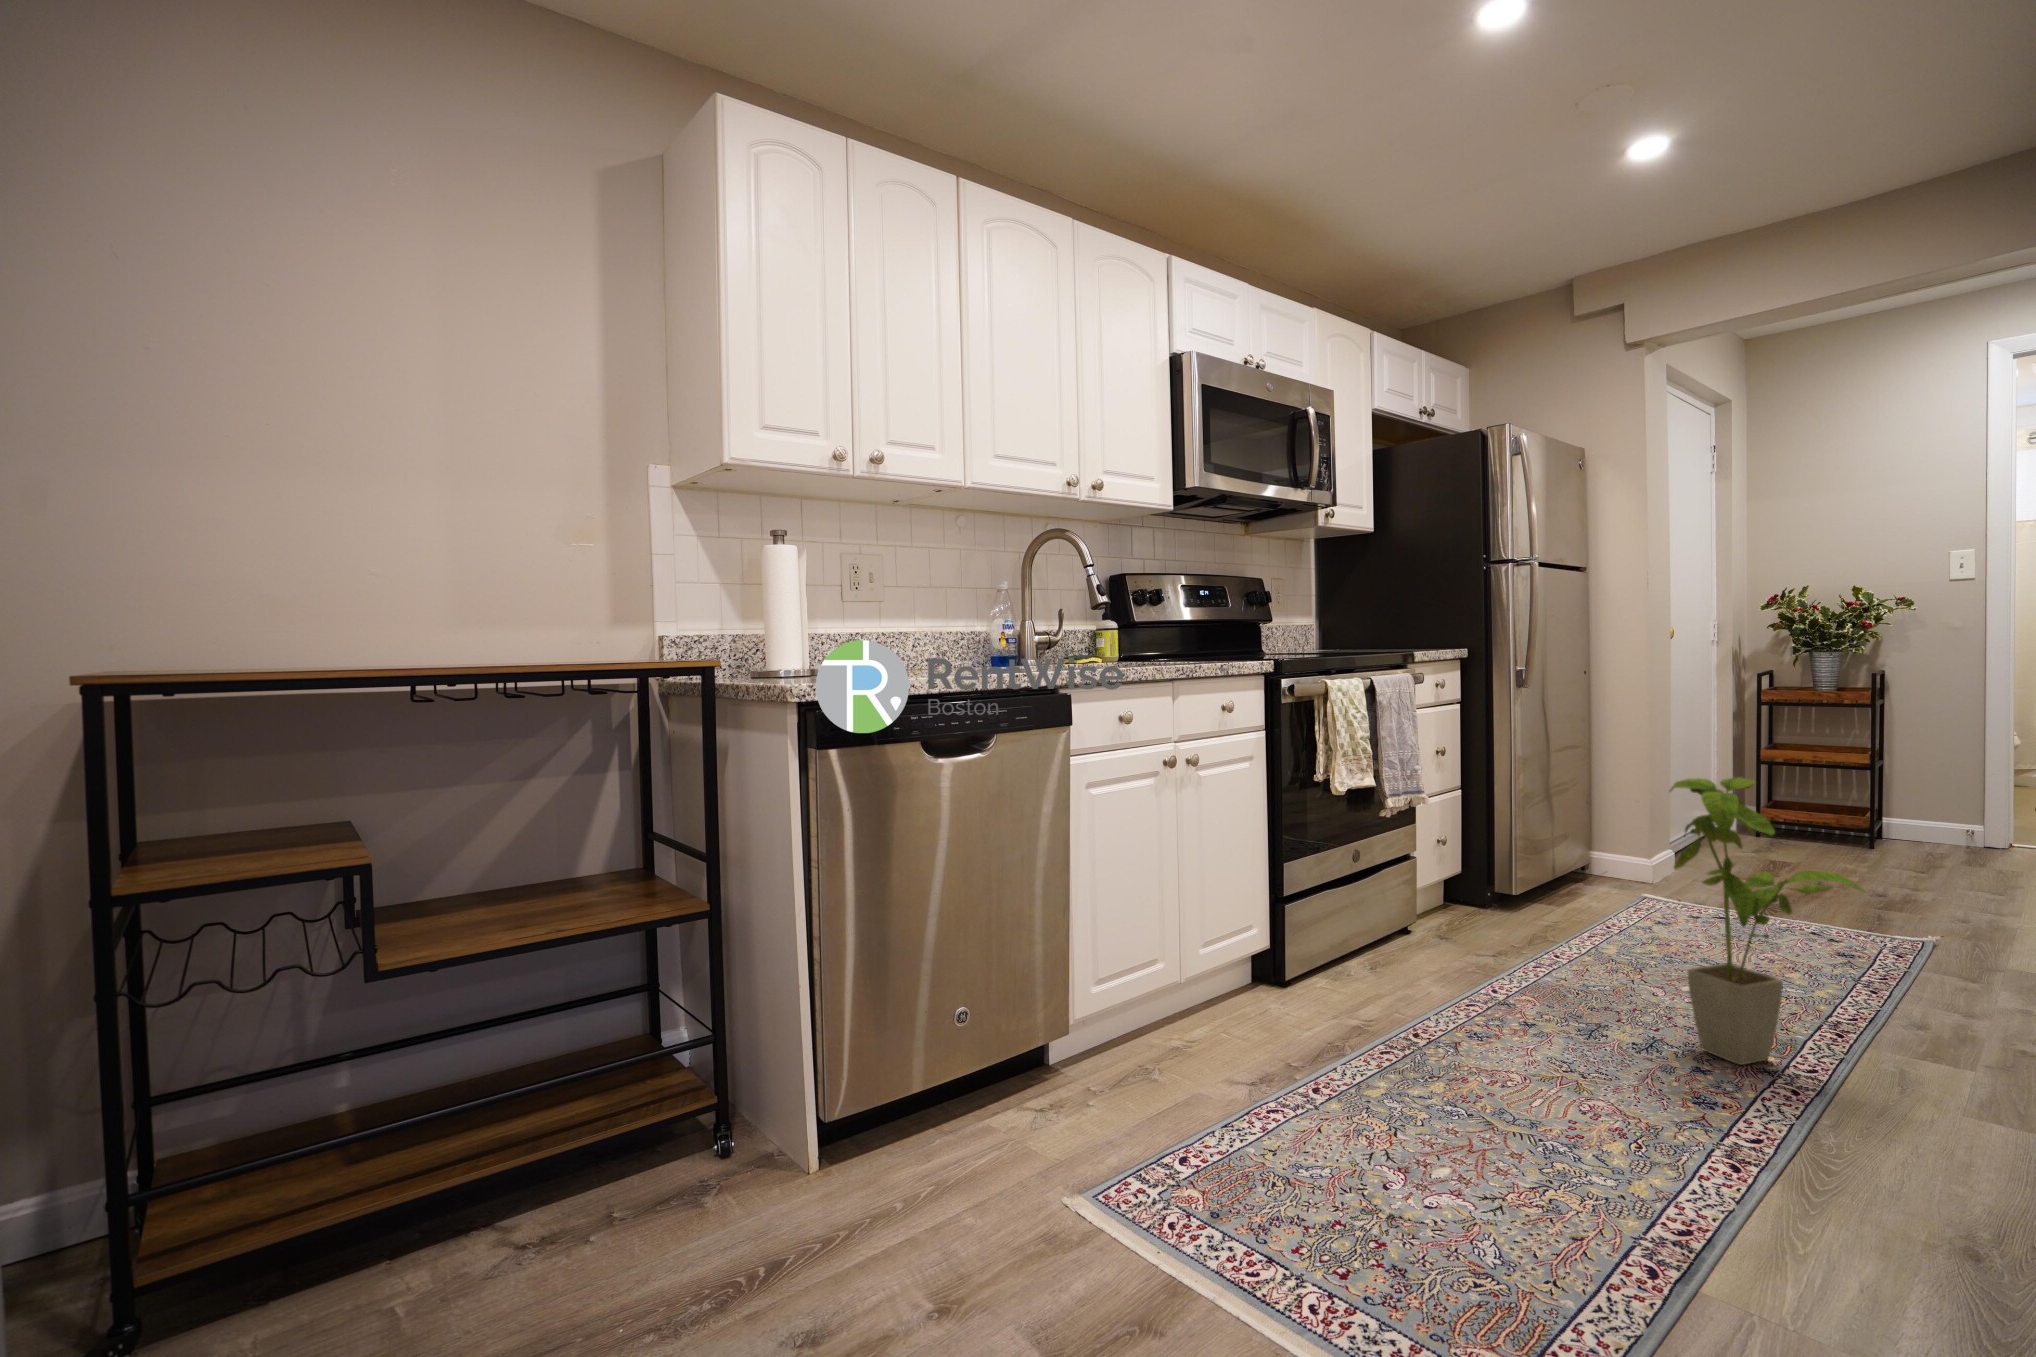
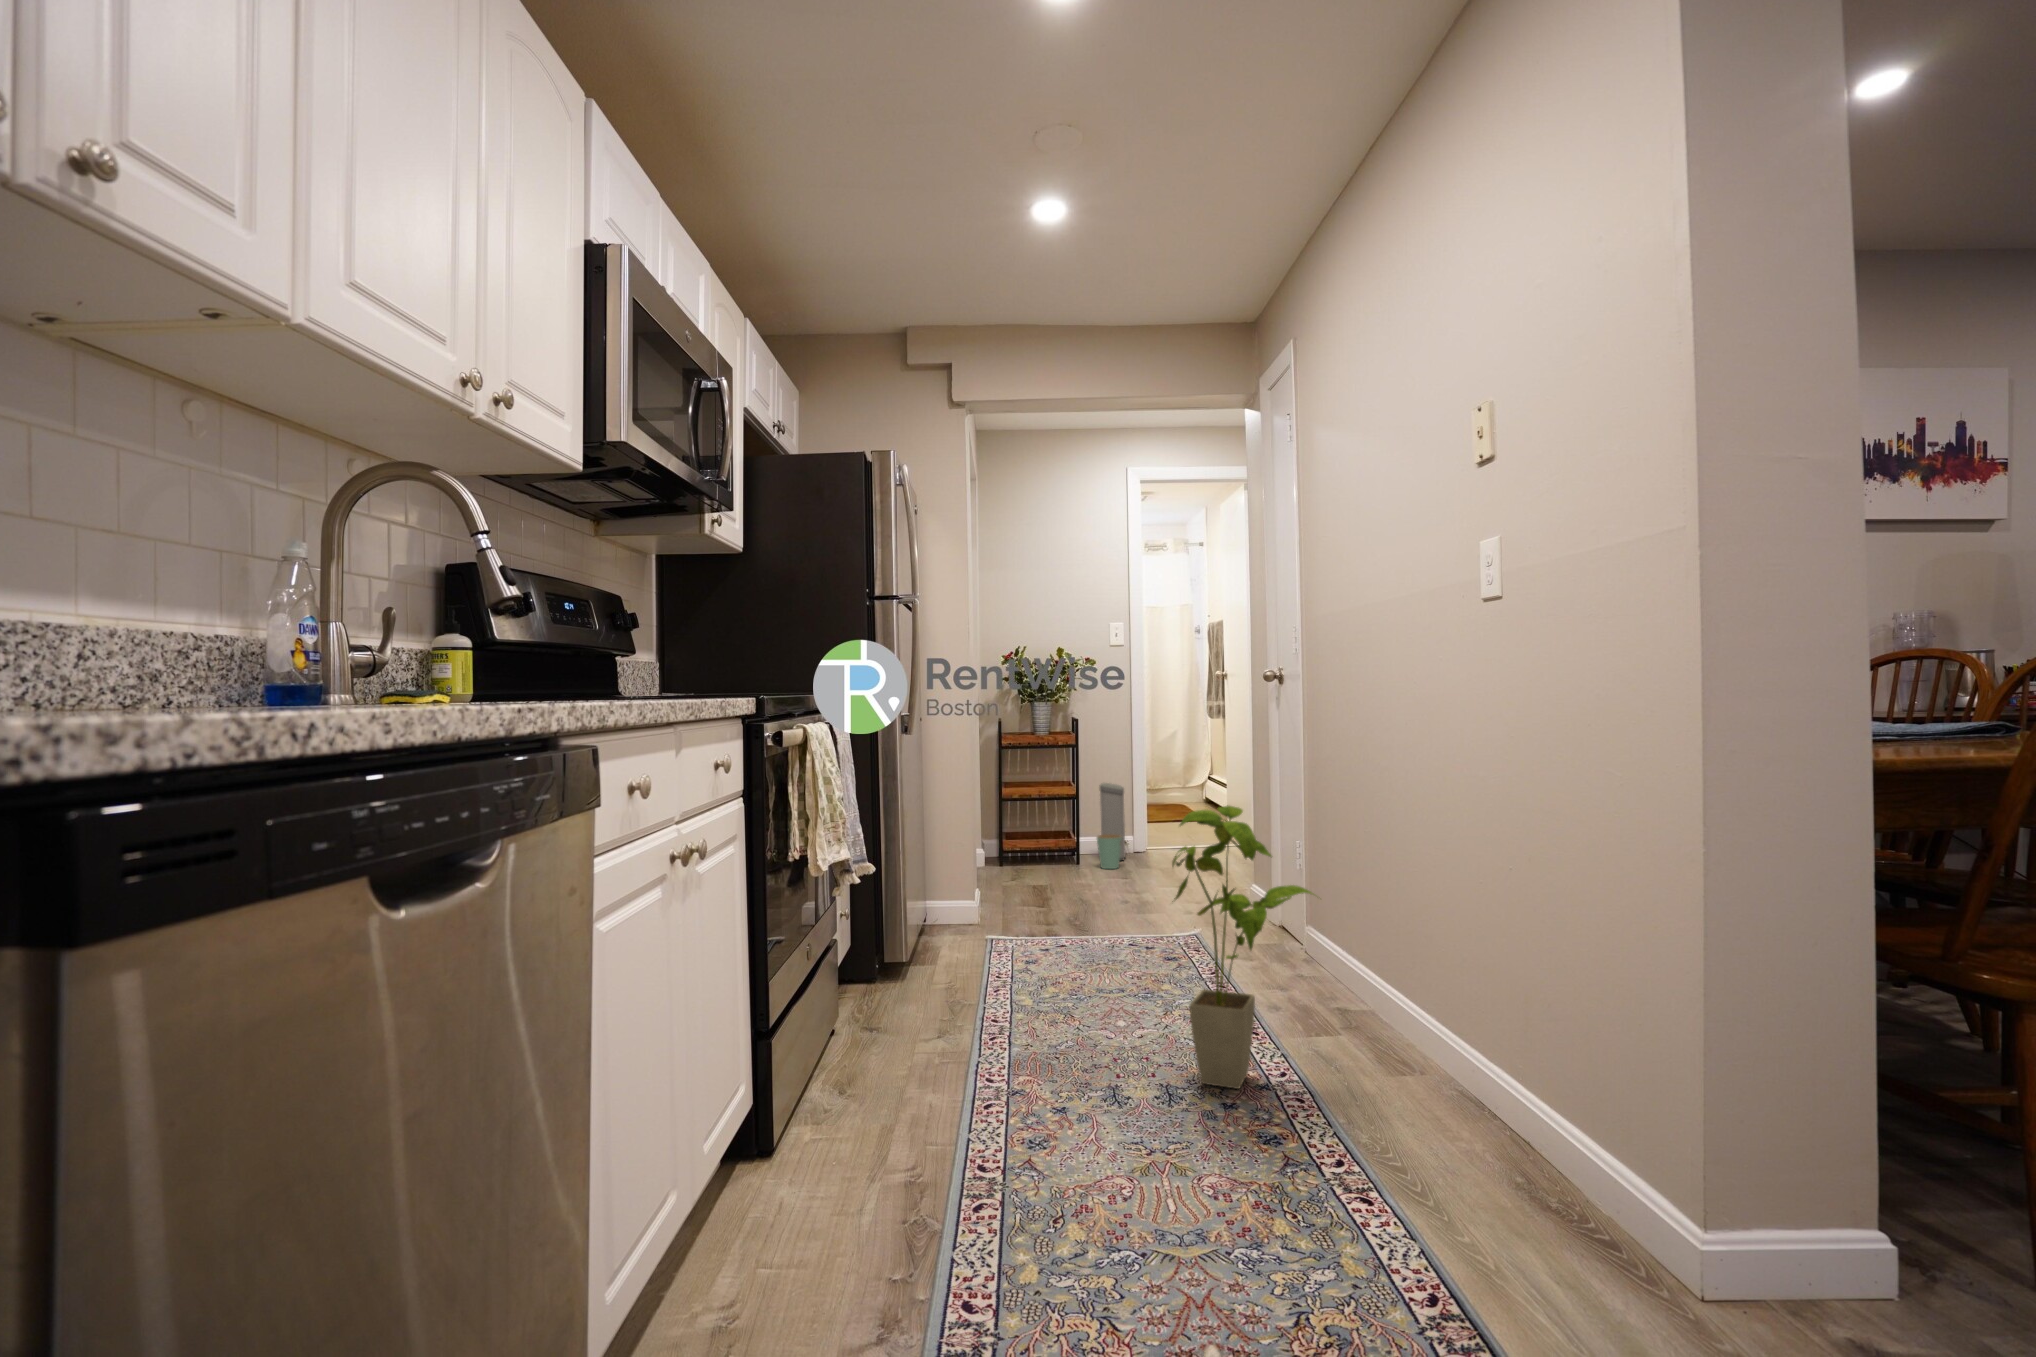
trash can: none [1892,753,1962,860] -> present [1097,783,1125,869]

